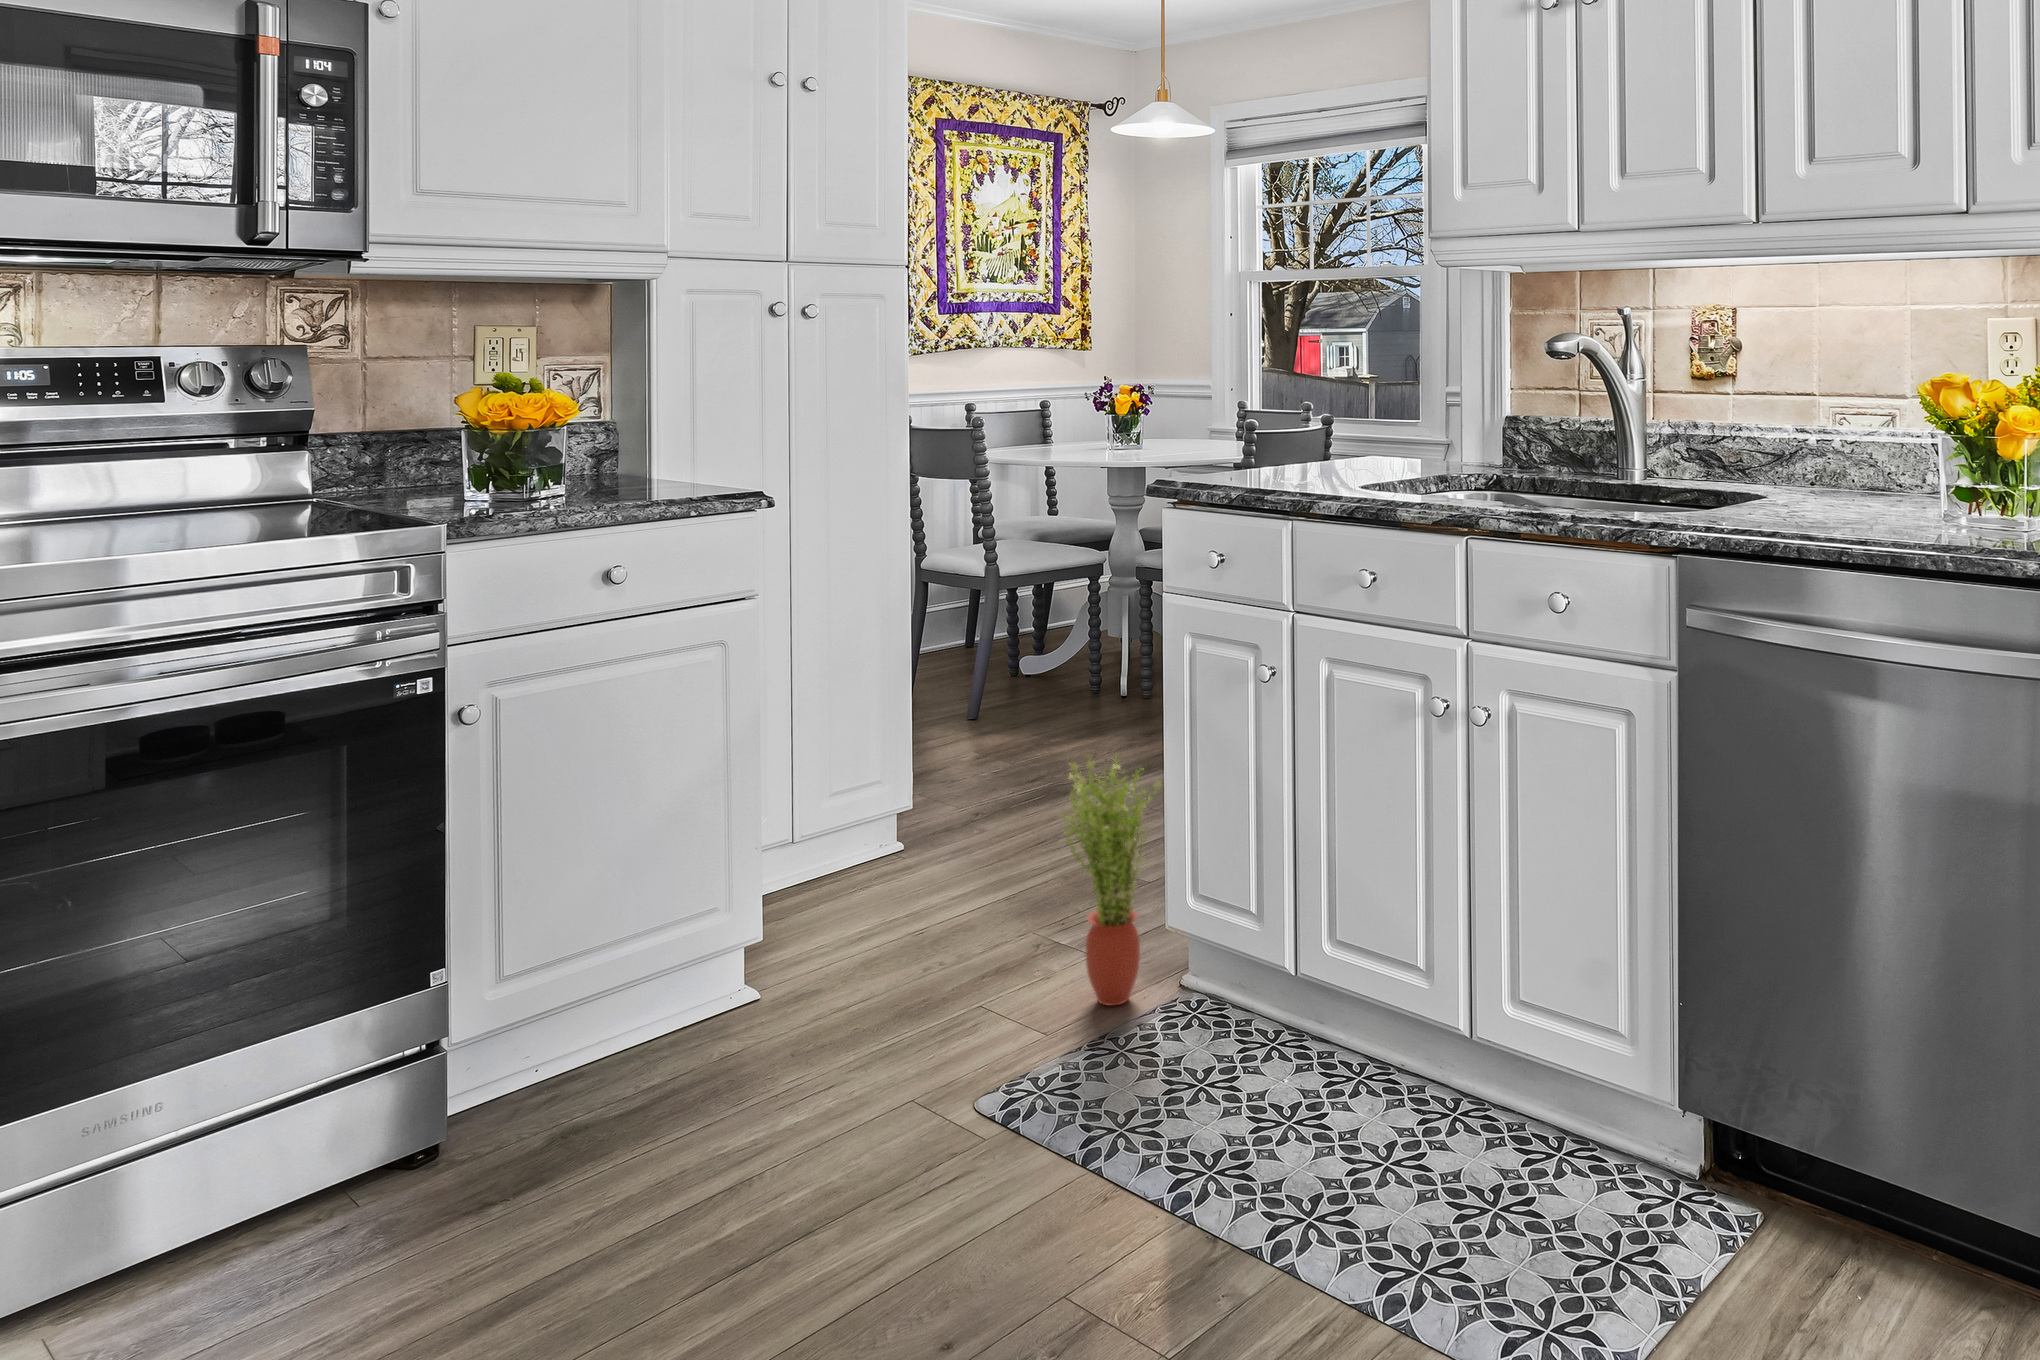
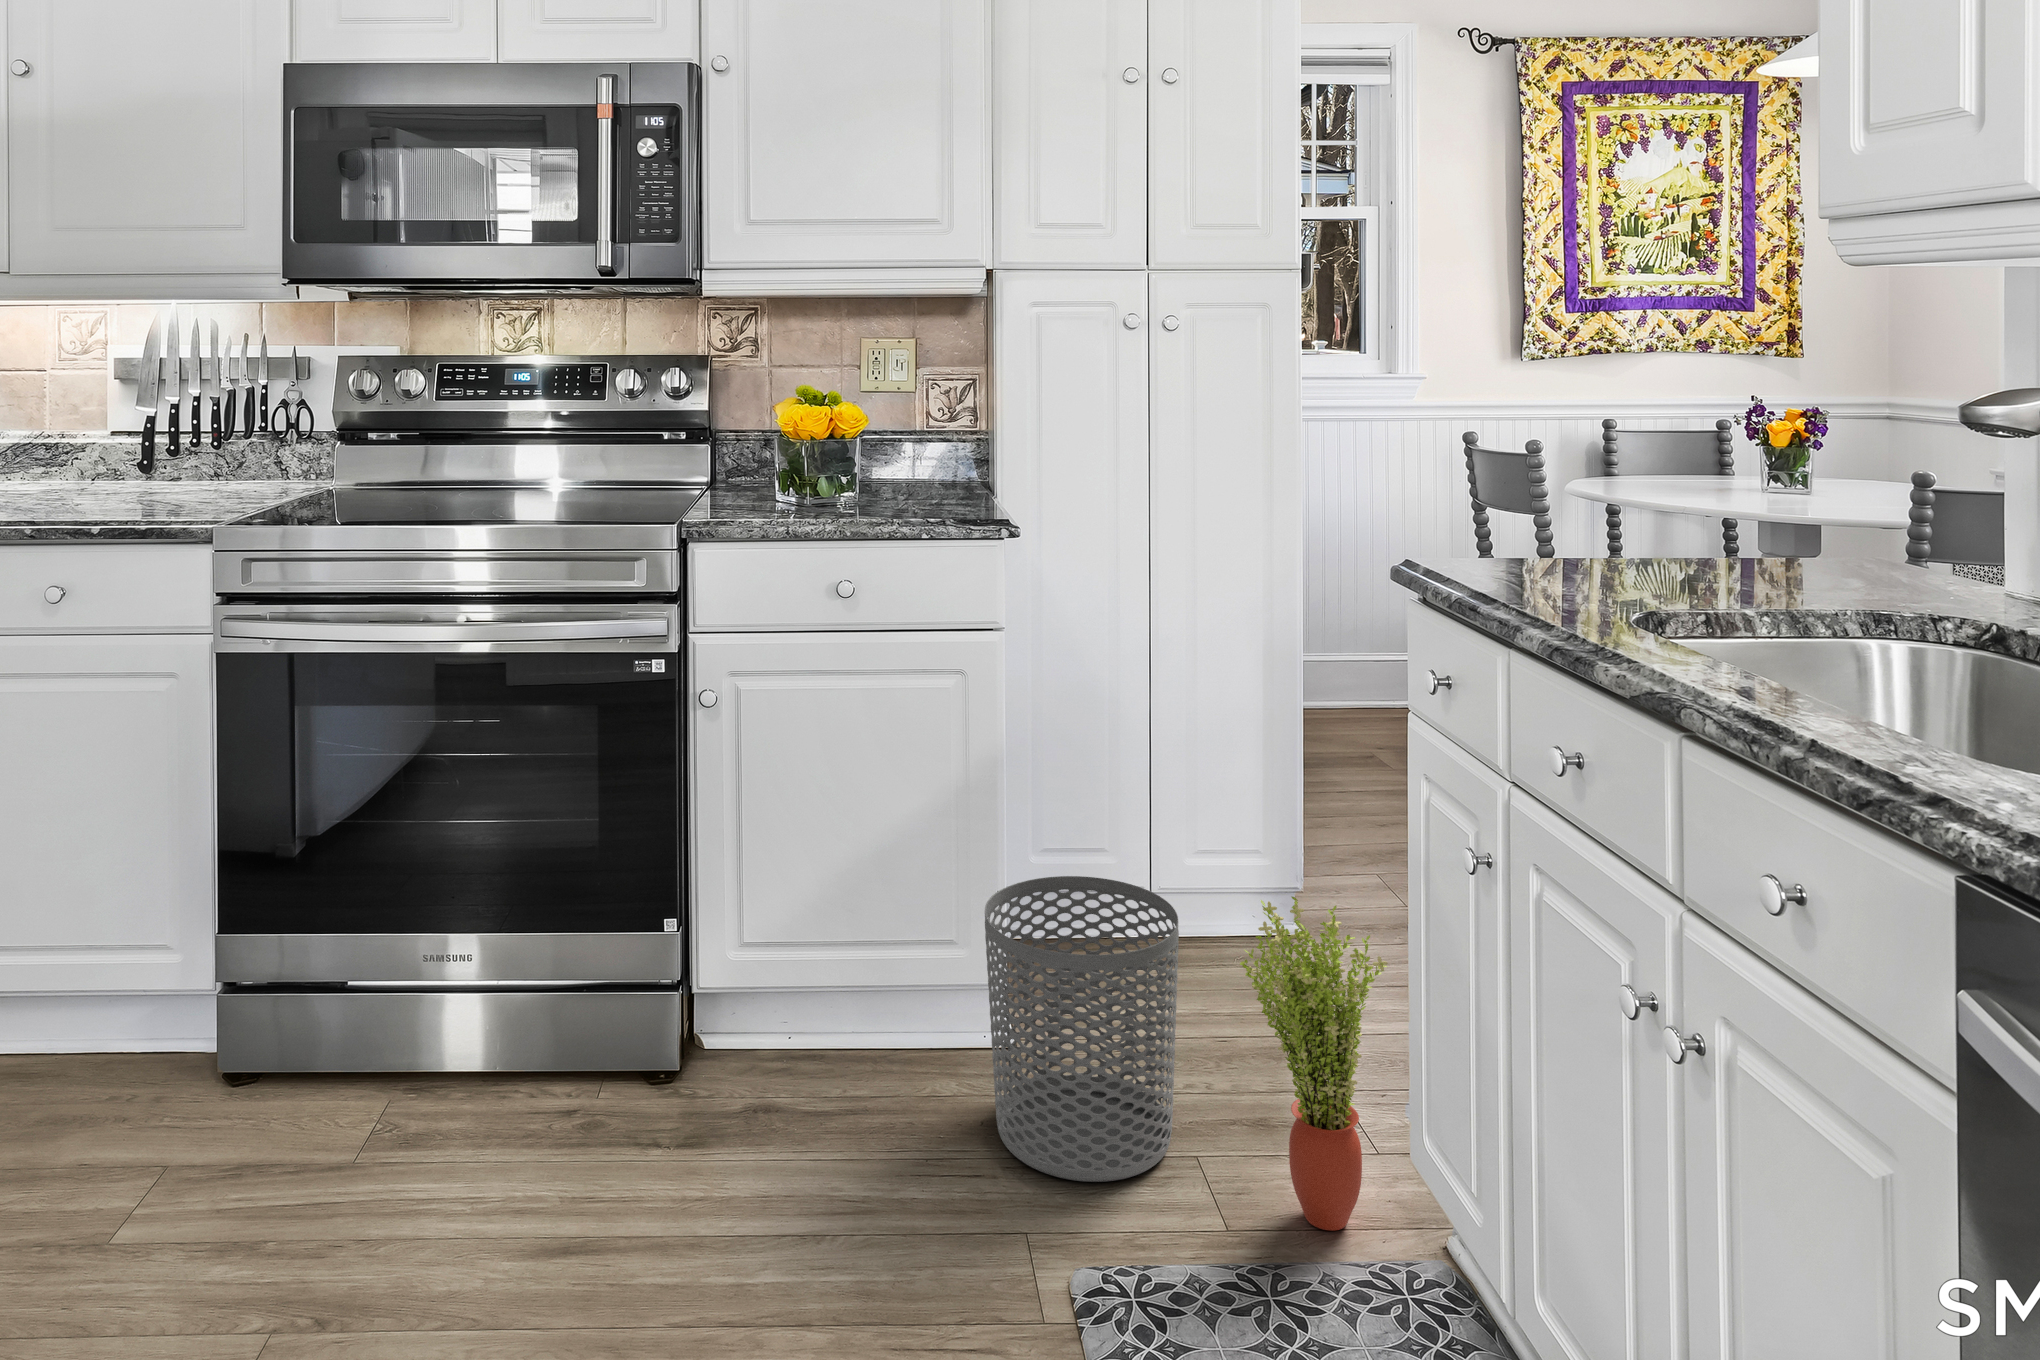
waste bin: none [806,801,982,1059] -> present [985,876,1179,1182]

